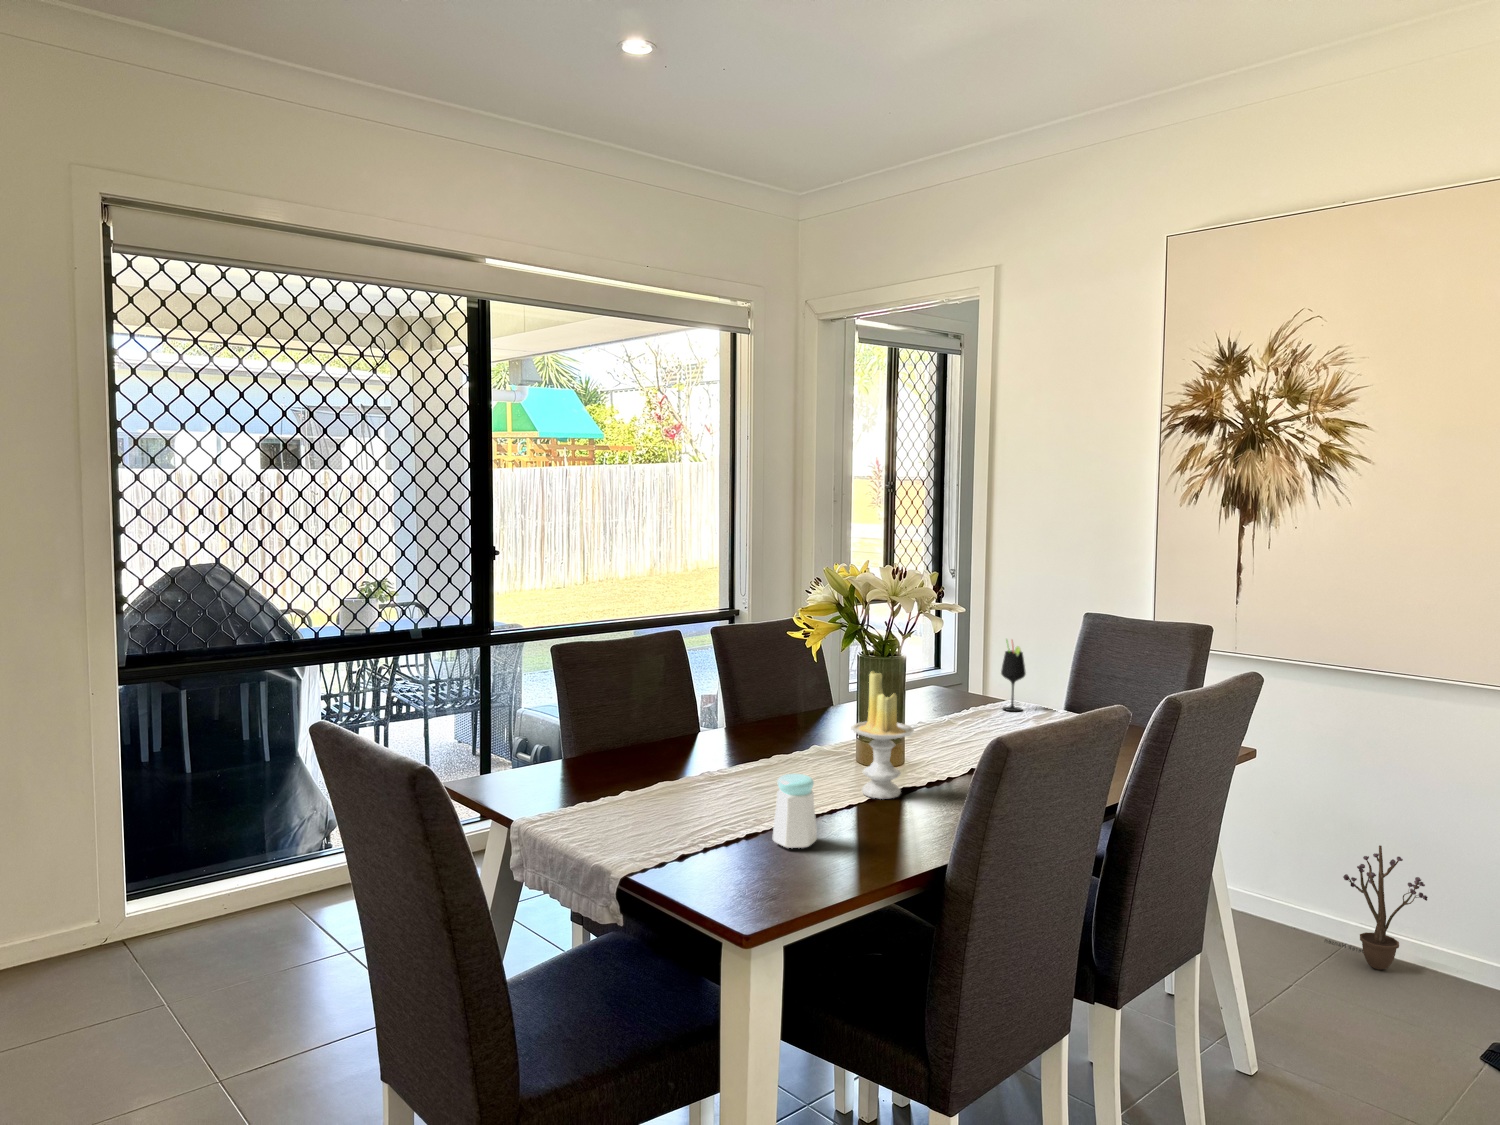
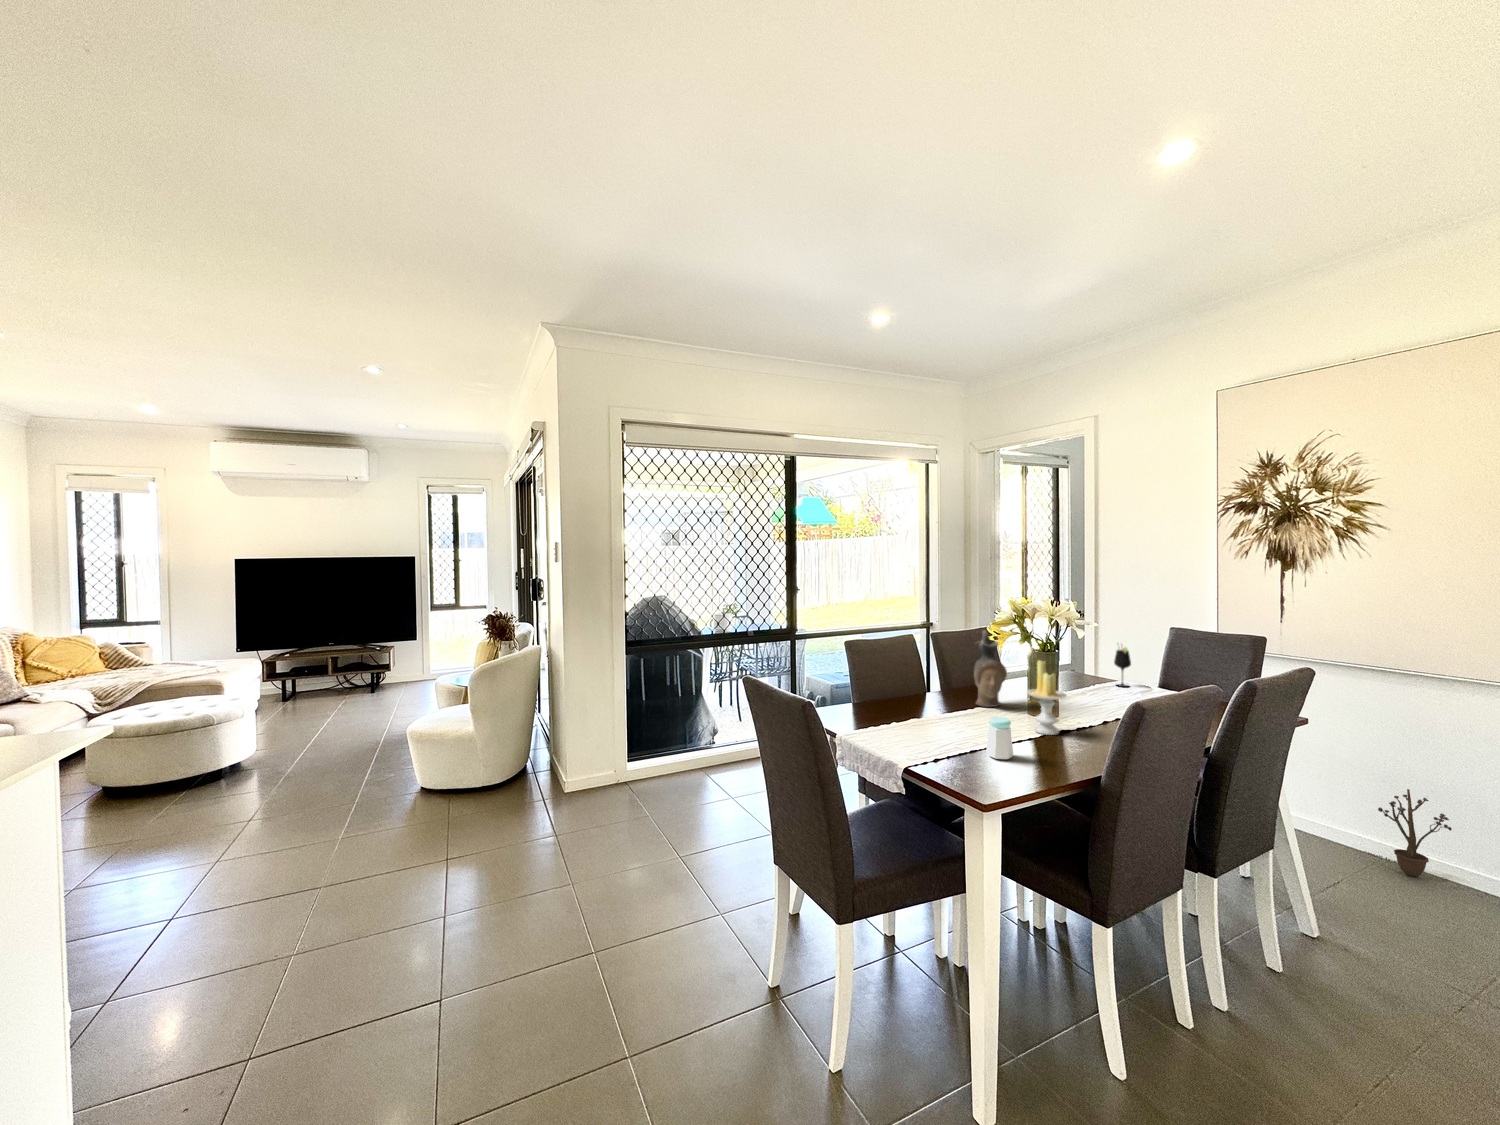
ceramic pitcher: none [774,621,828,754] -> present [974,630,1007,707]

